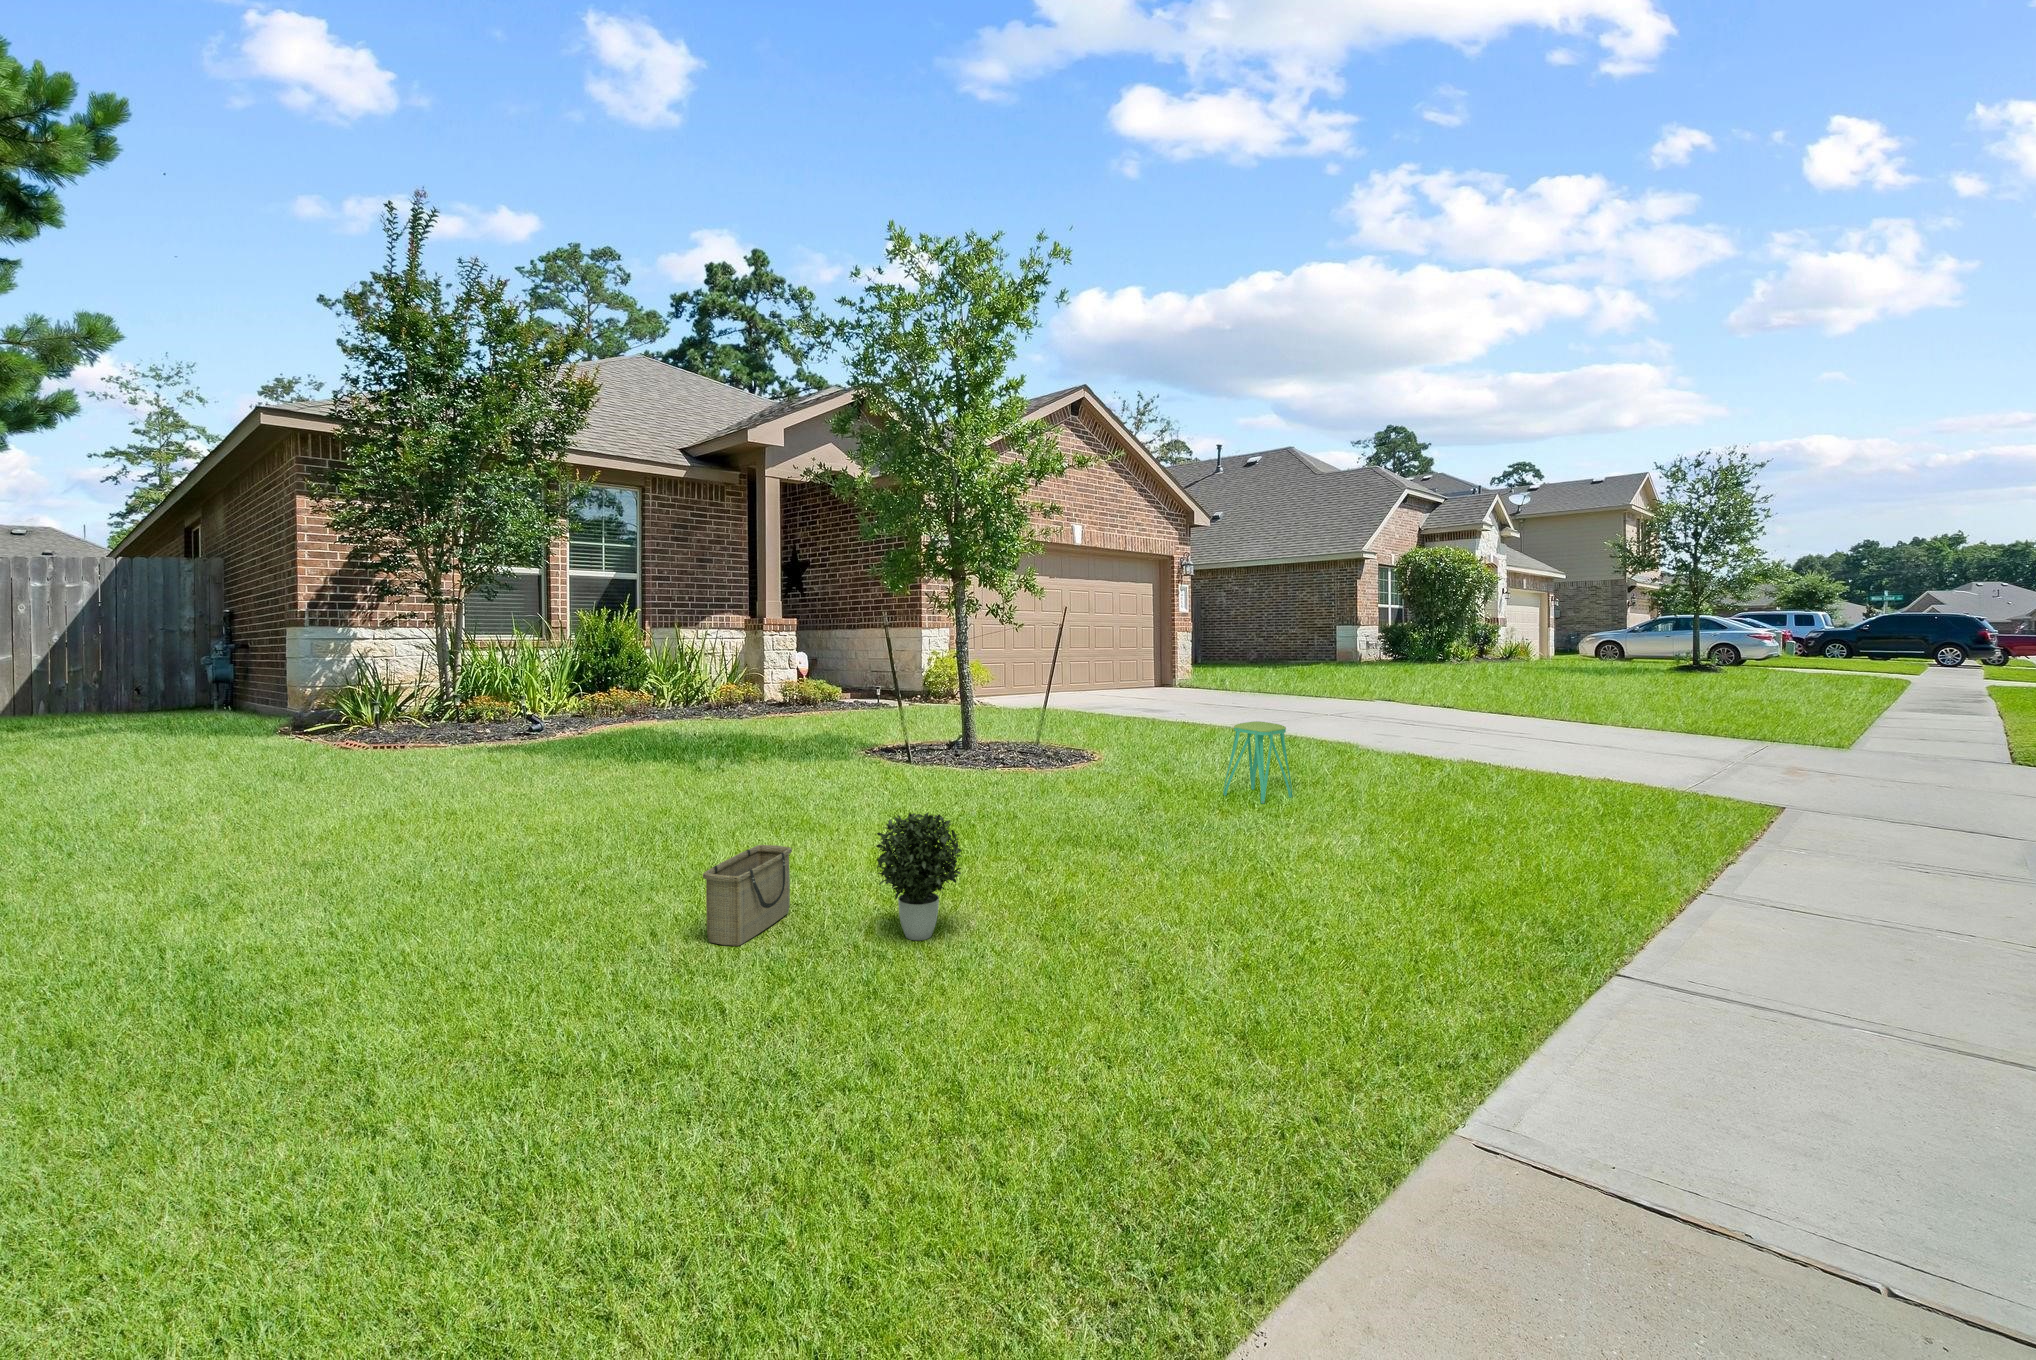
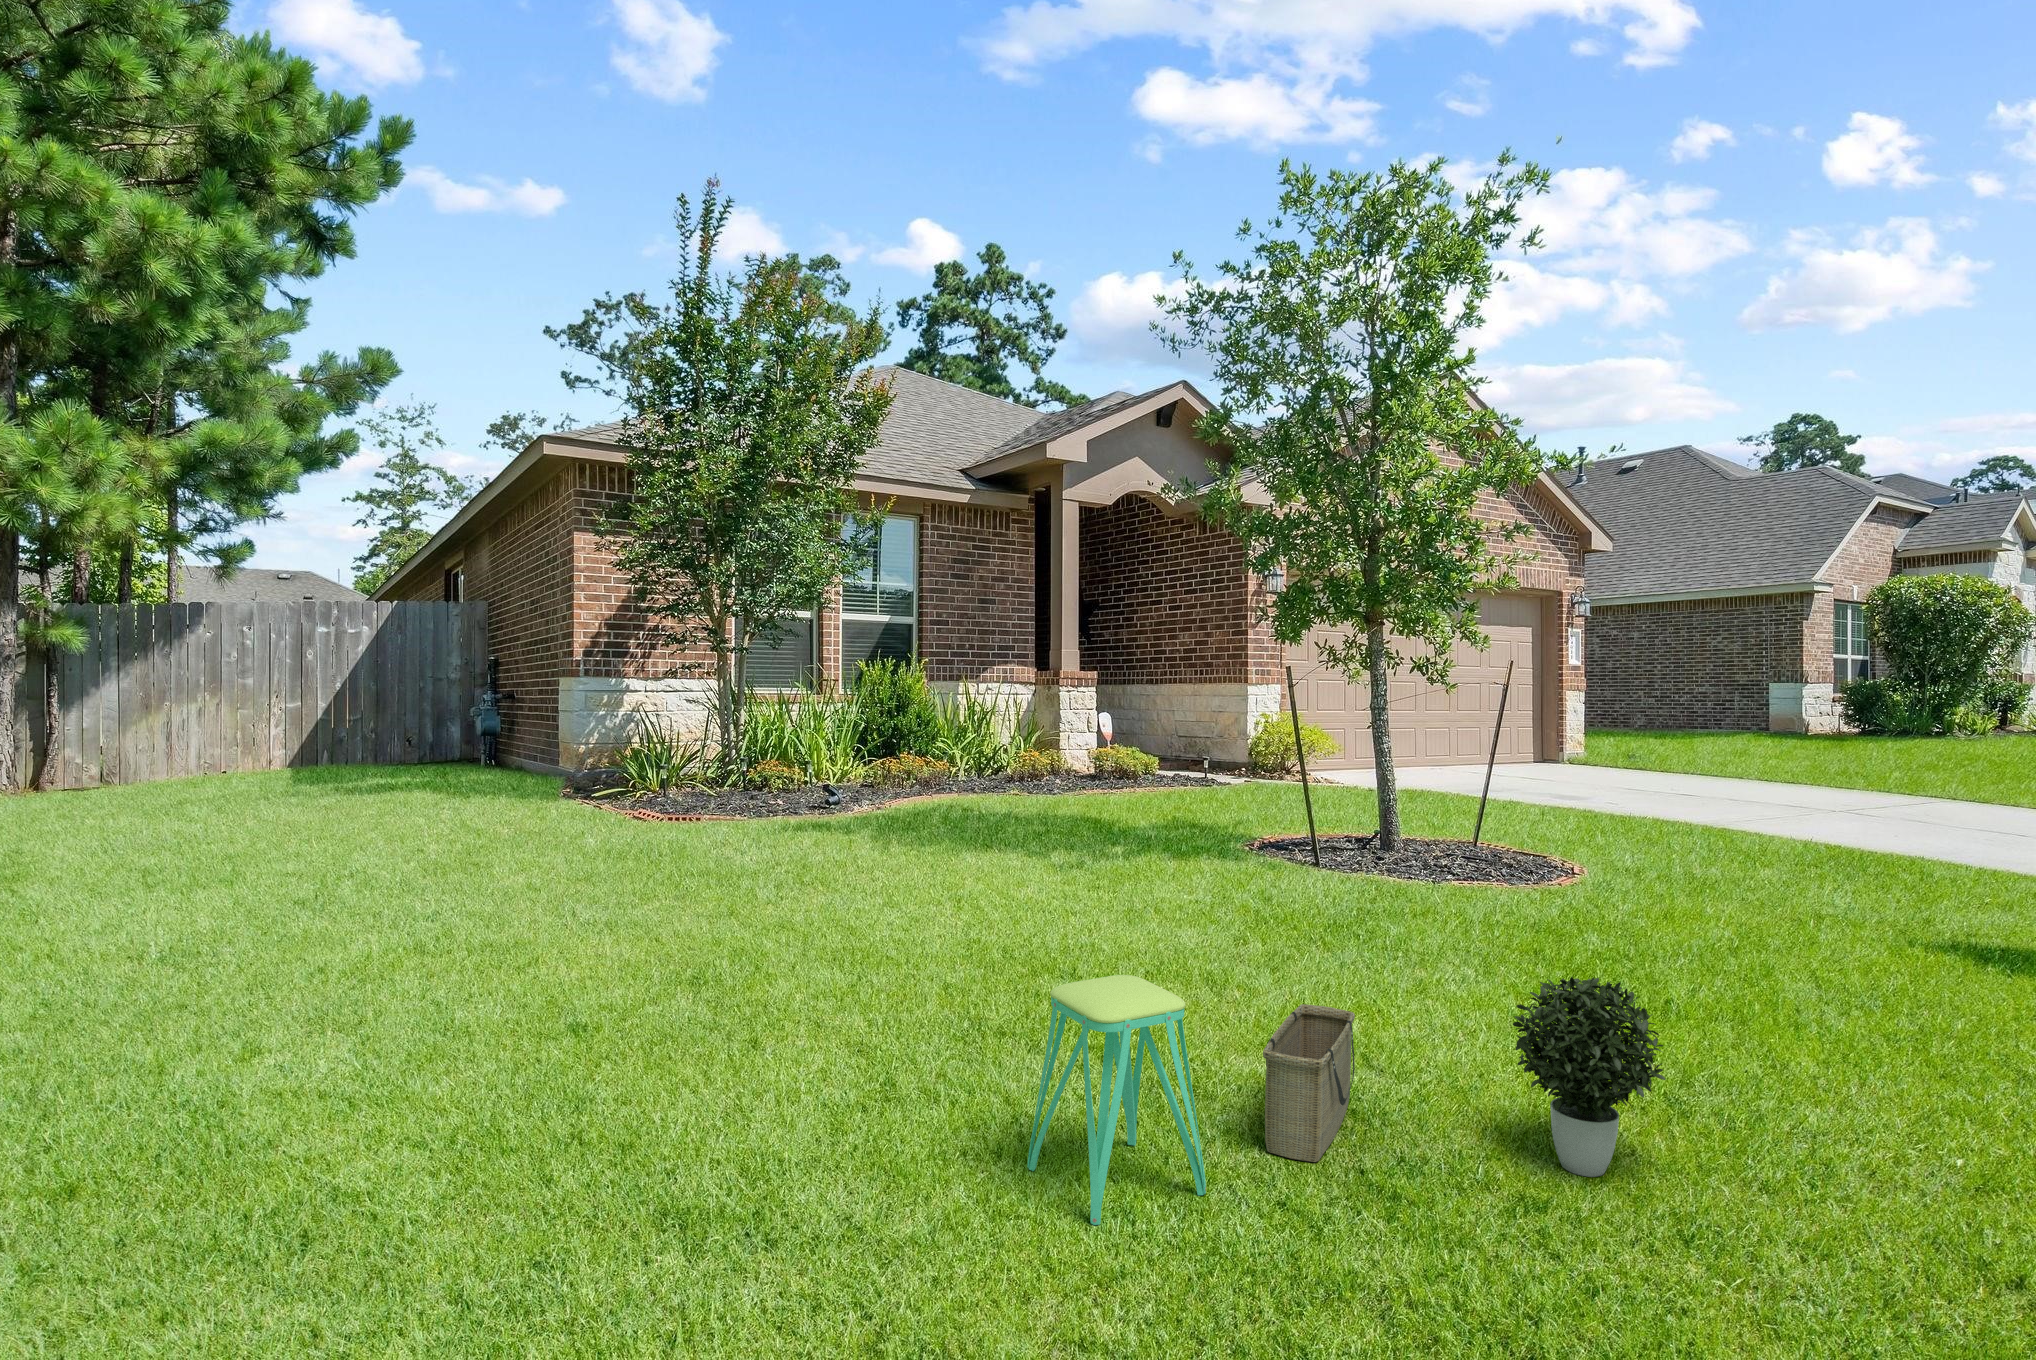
stool: present [1223,721,1292,804] -> present [1027,975,1206,1225]

